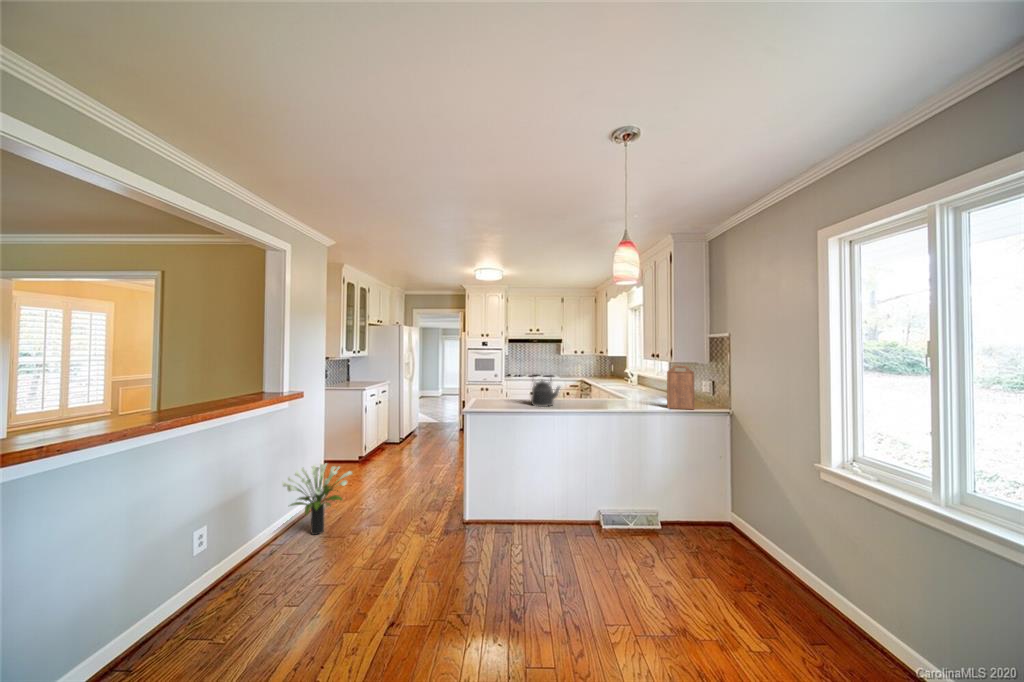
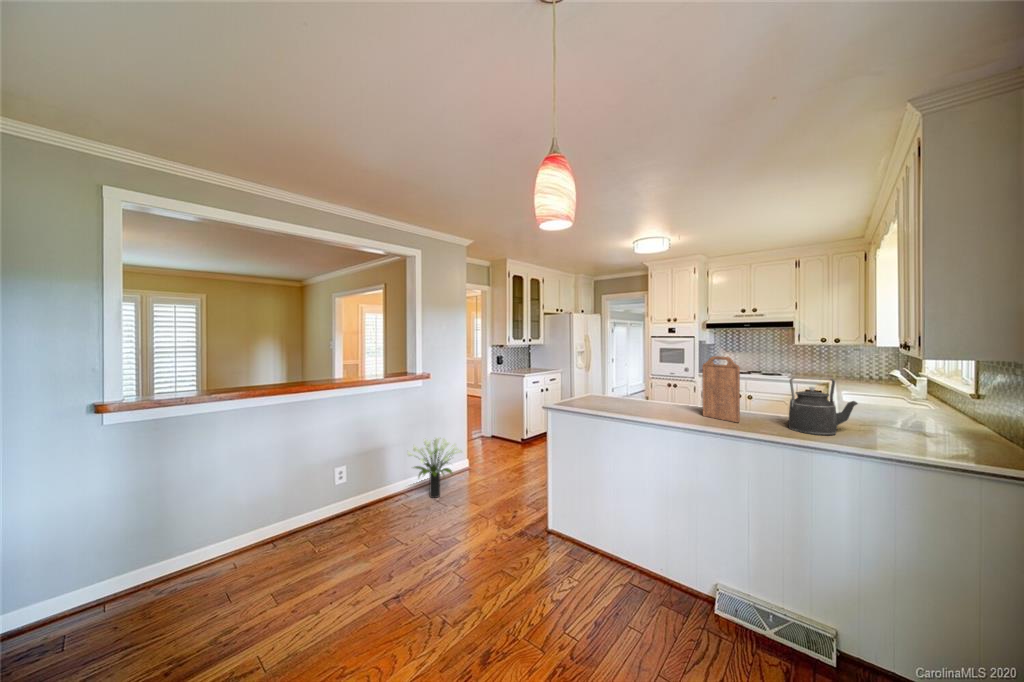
cutting board: present [667,366,695,409] -> present [702,356,740,422]
kettle: present [531,380,560,407] -> present [788,377,858,436]

